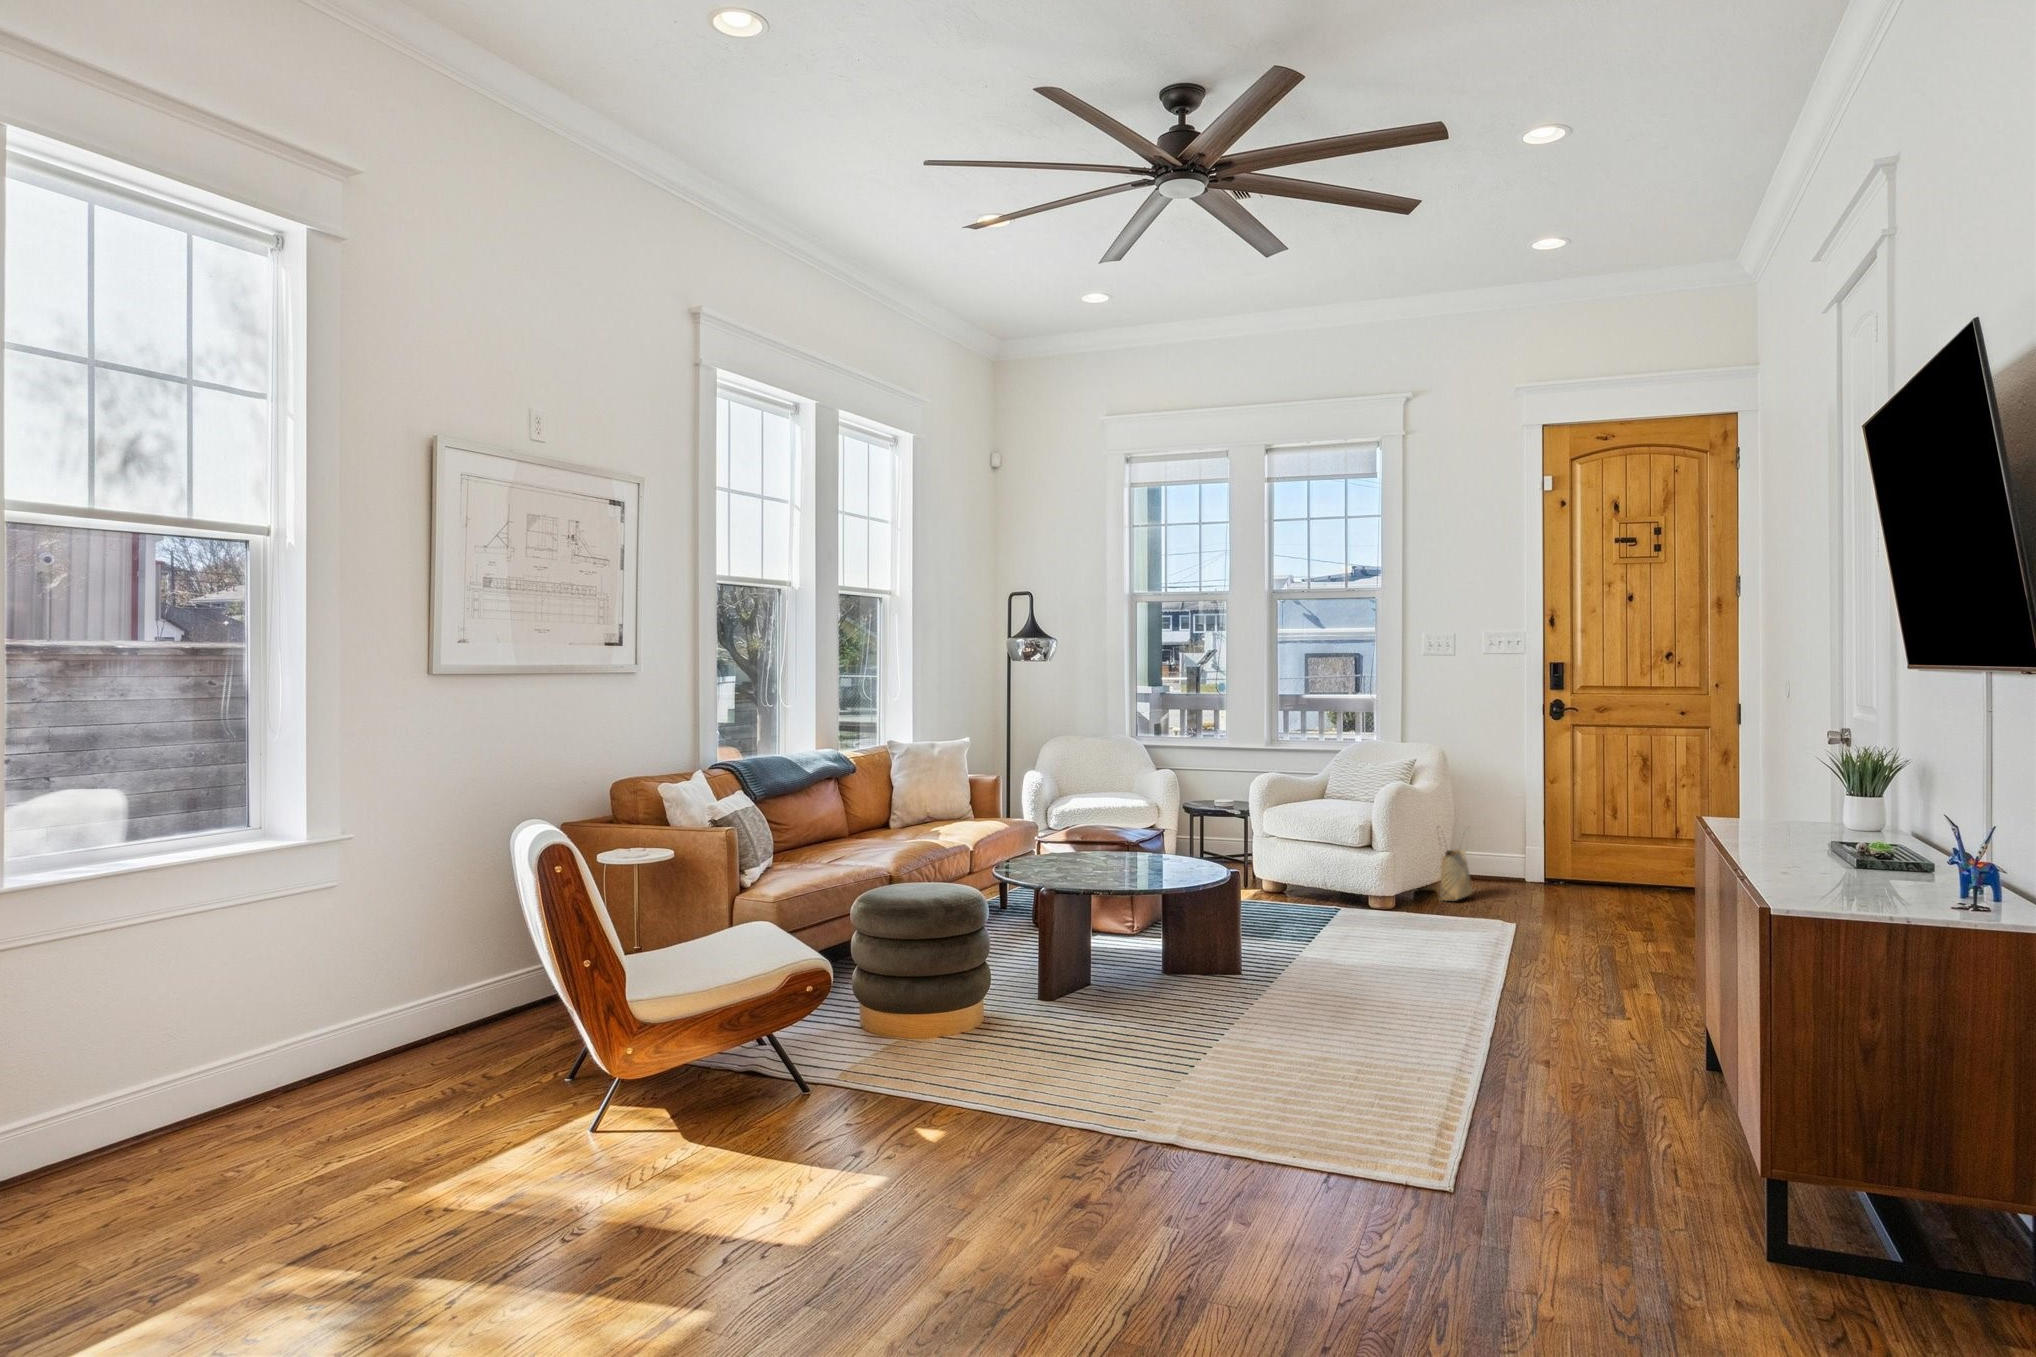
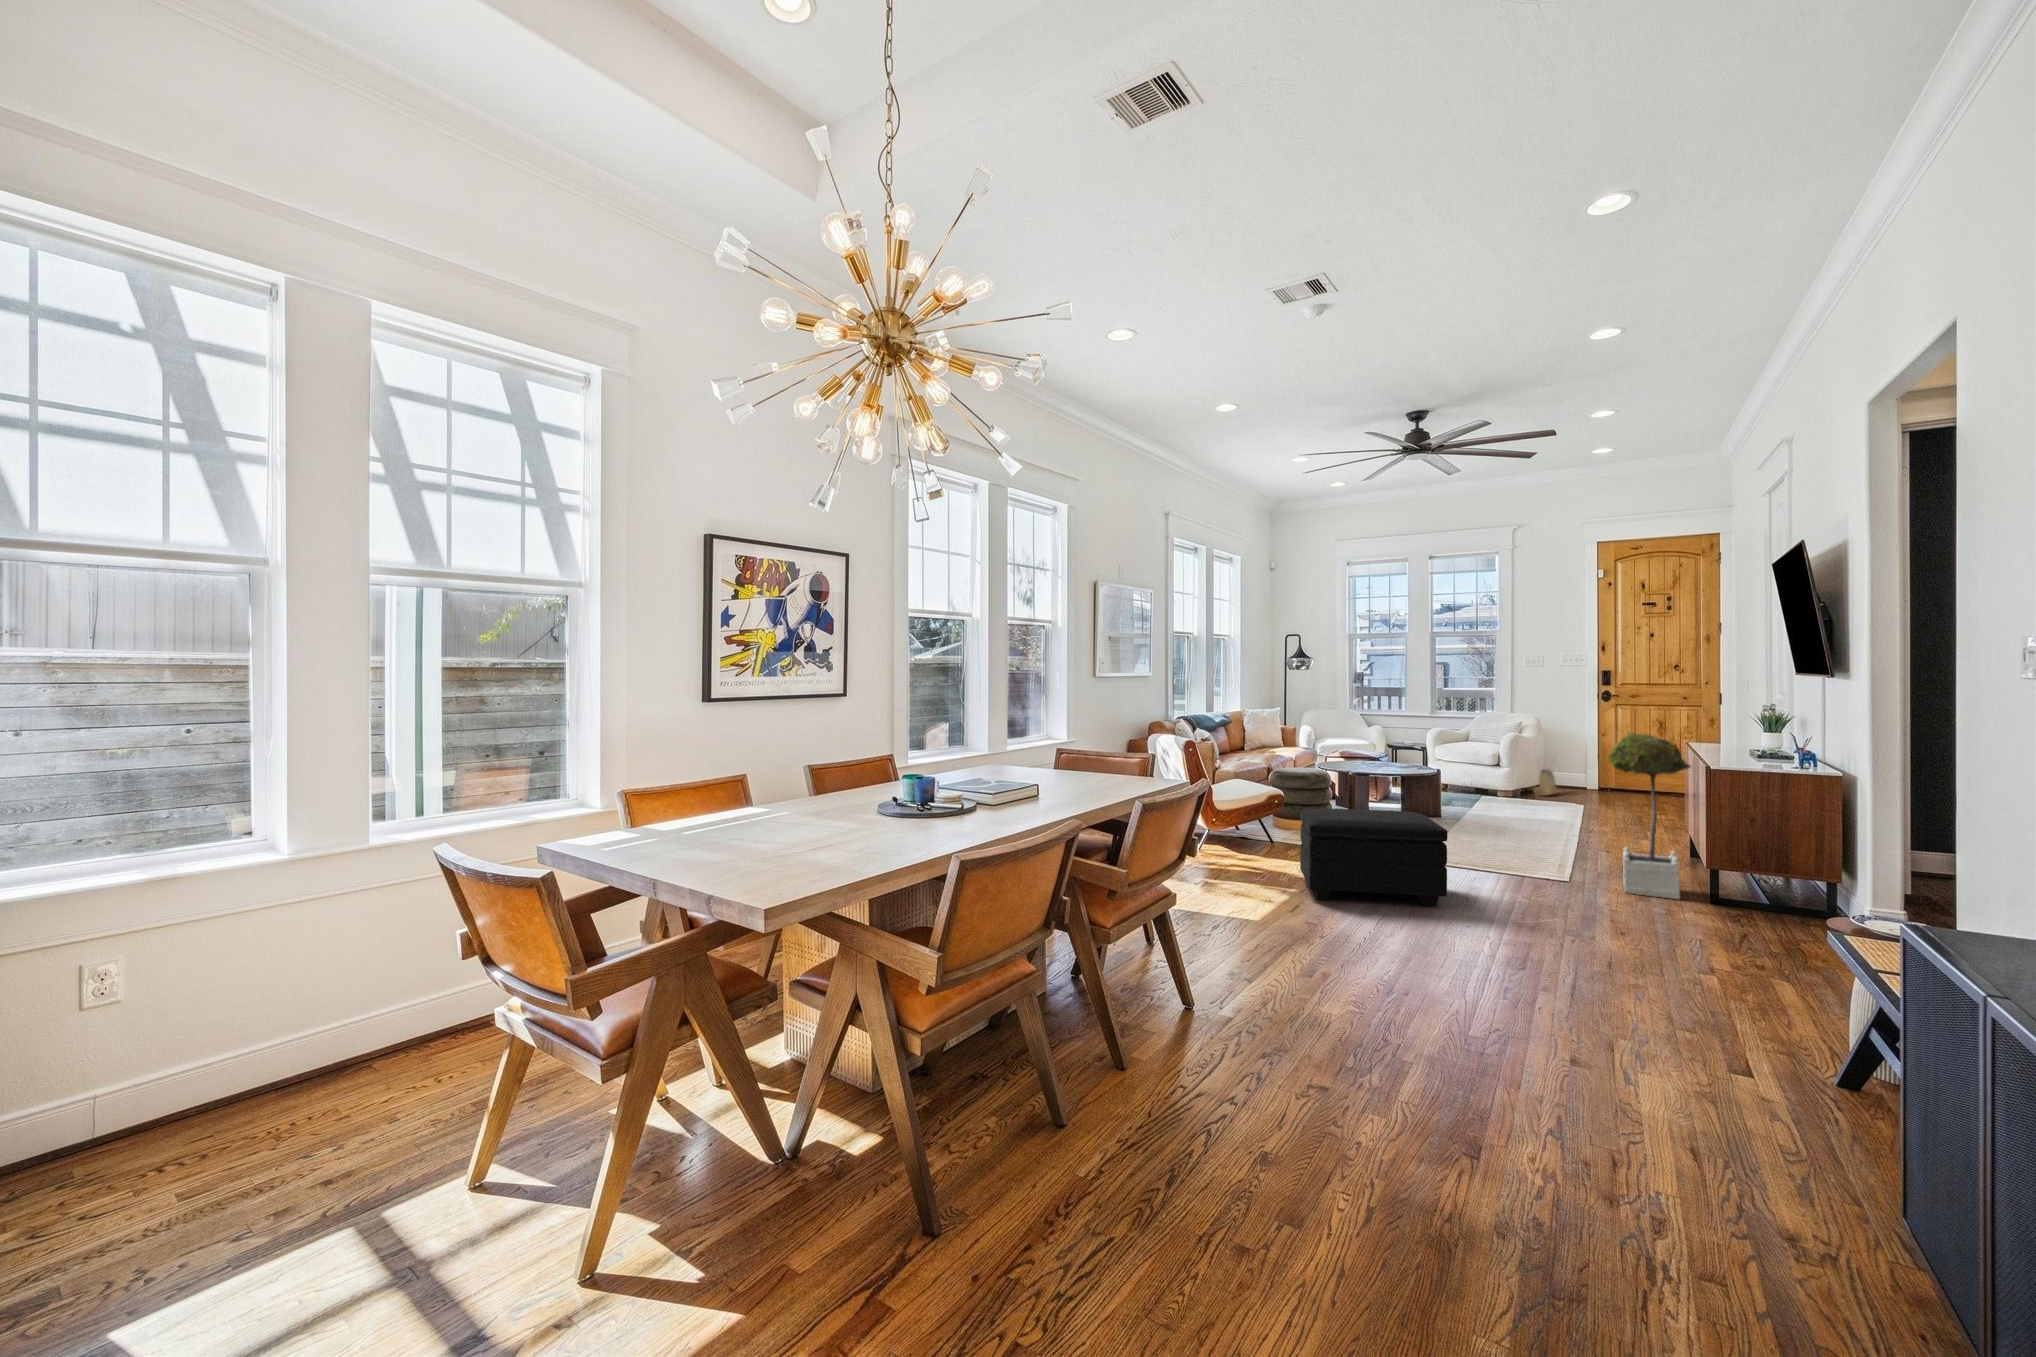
potted tree: none [1535,800,1712,1218] -> present [1608,731,1690,899]
footstool: none [764,1024,1126,1308] -> present [1300,808,1447,906]

